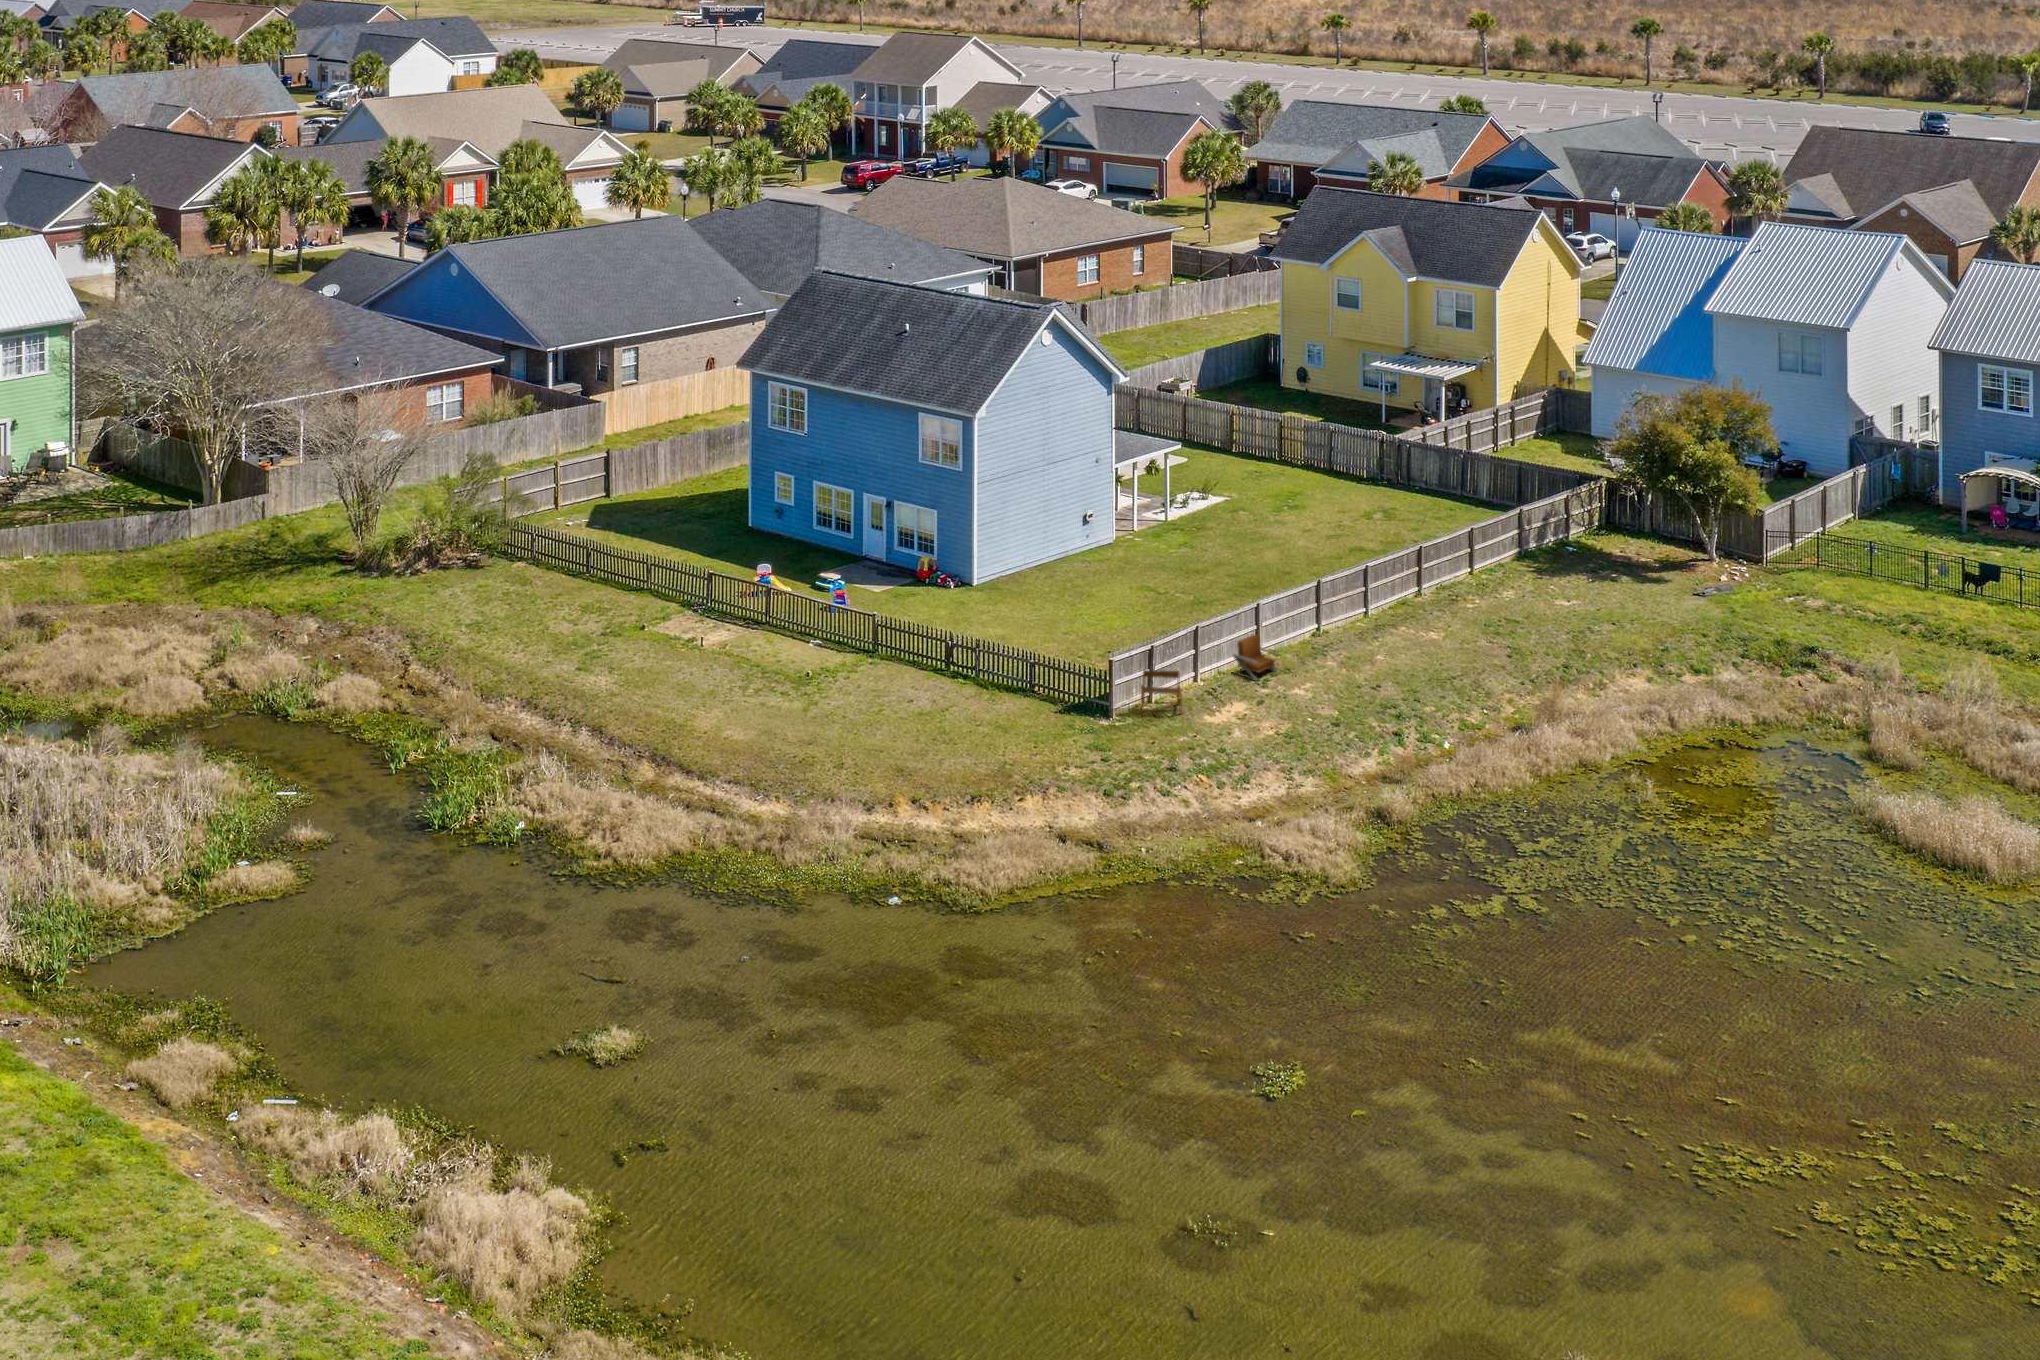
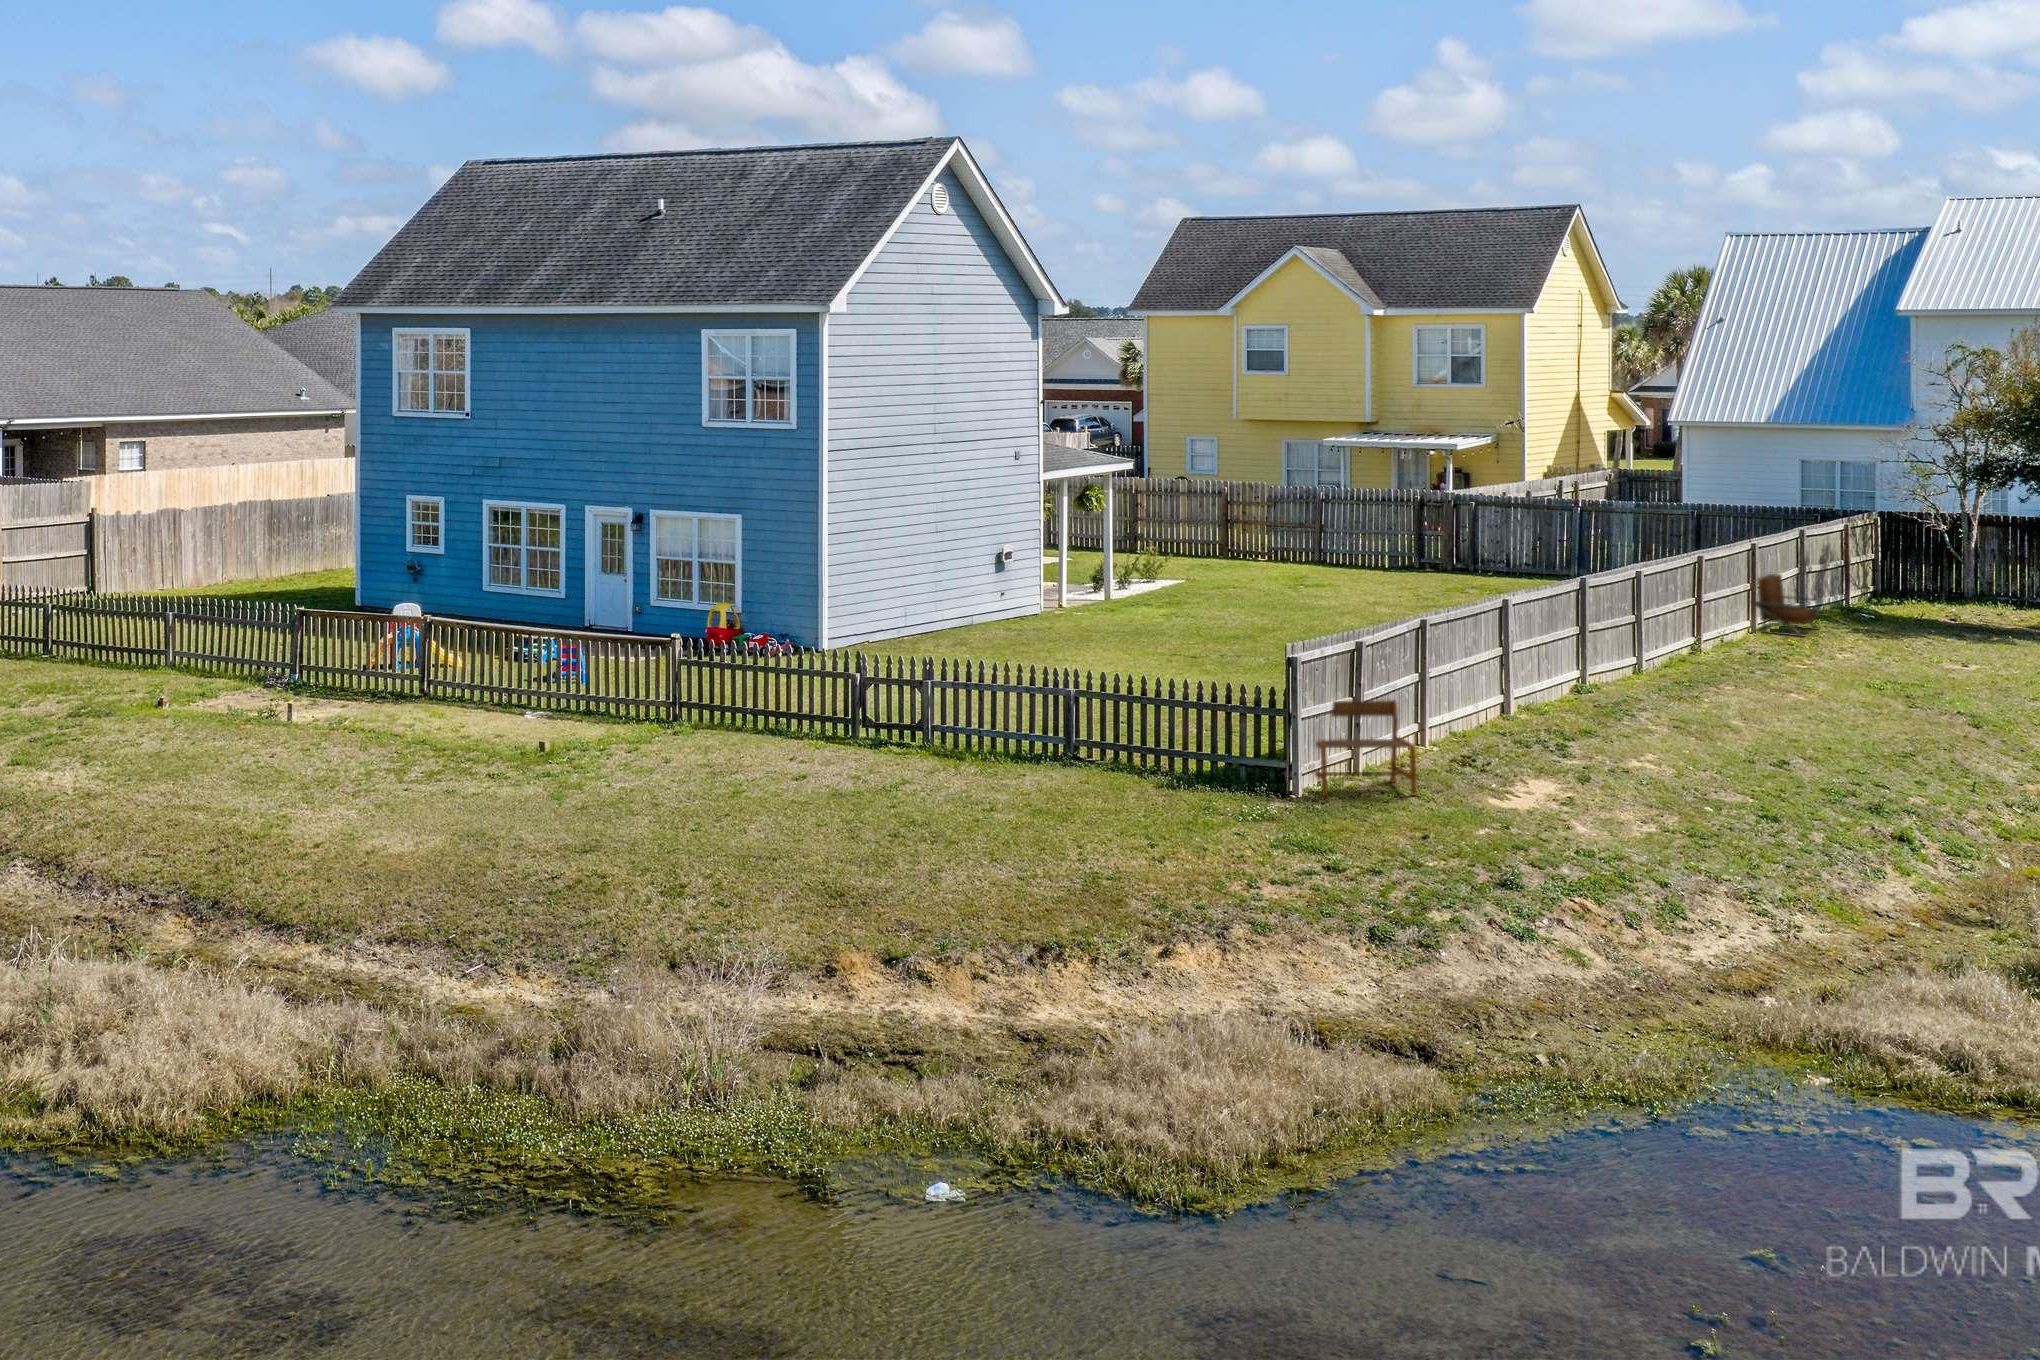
lounge chair: present [1233,635,1277,681] -> present [1751,574,1819,637]

